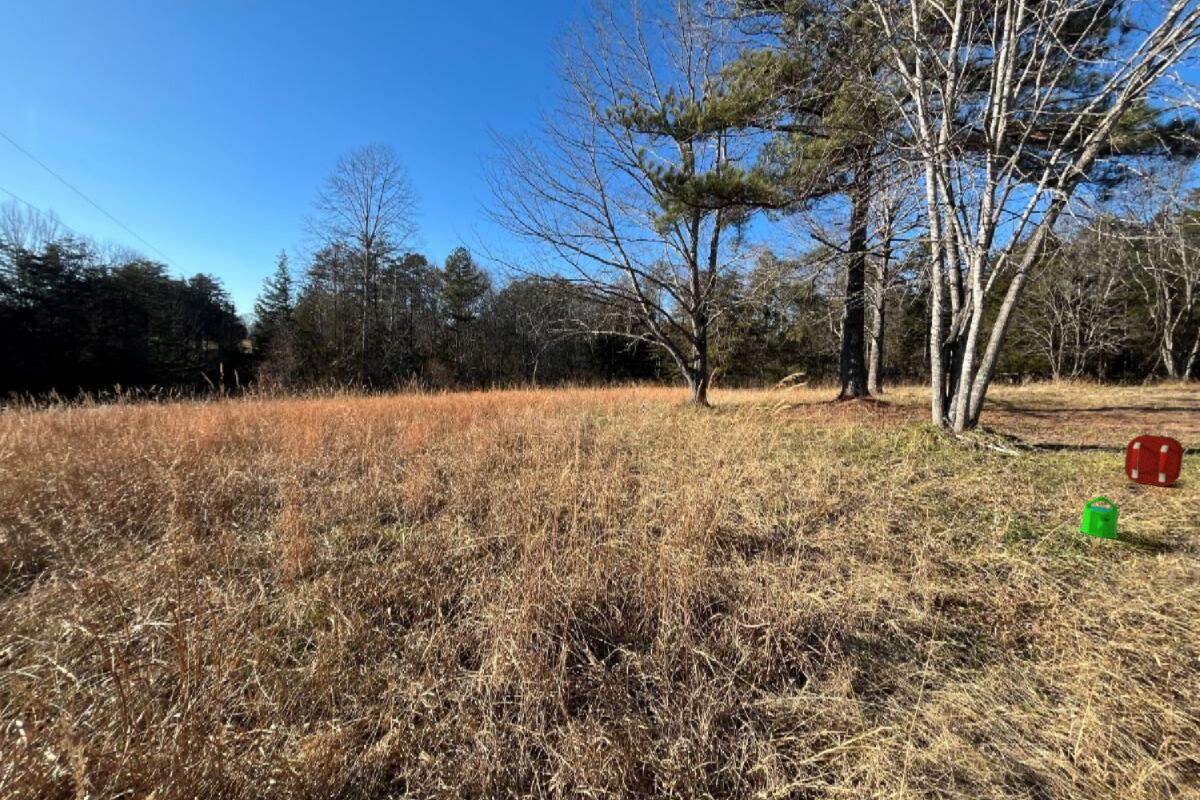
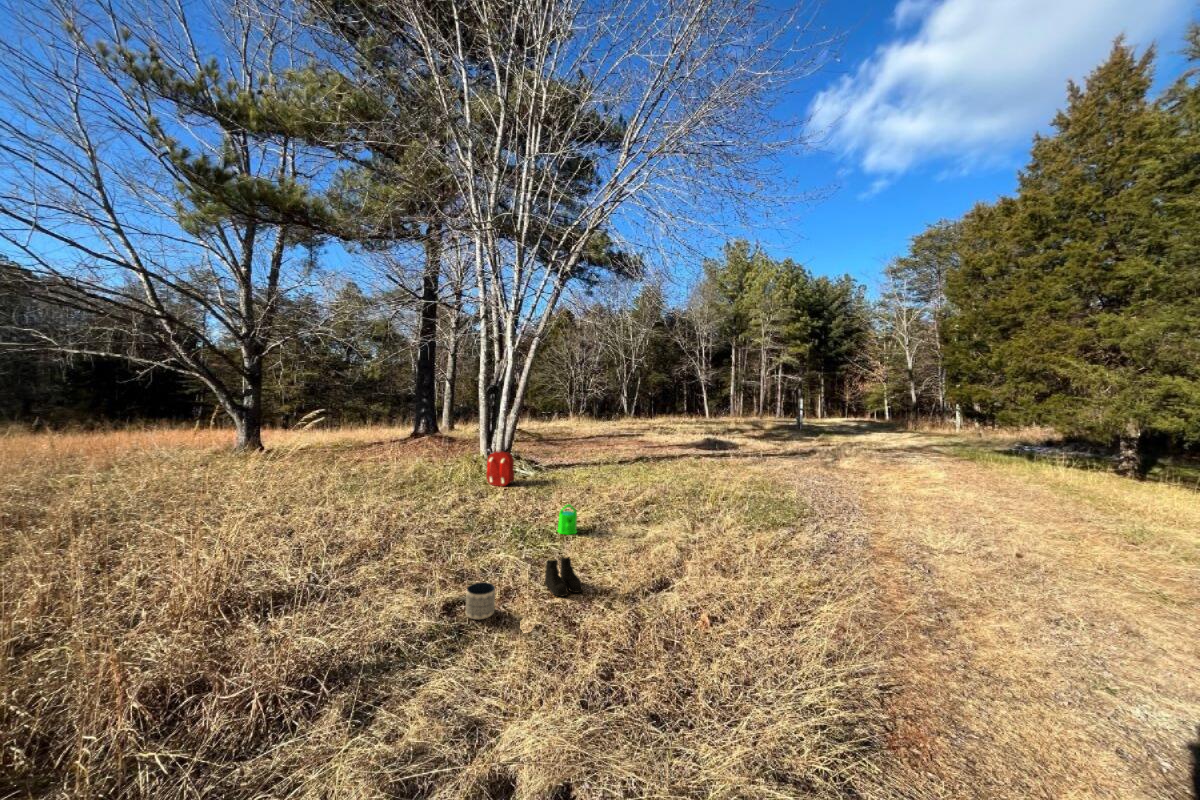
backpack: present [1124,434,1183,486] -> present [486,451,514,486]
boots: none [1077,562,1150,616] -> present [545,557,582,596]
planter: none [965,565,1007,607] -> present [466,582,495,619]

